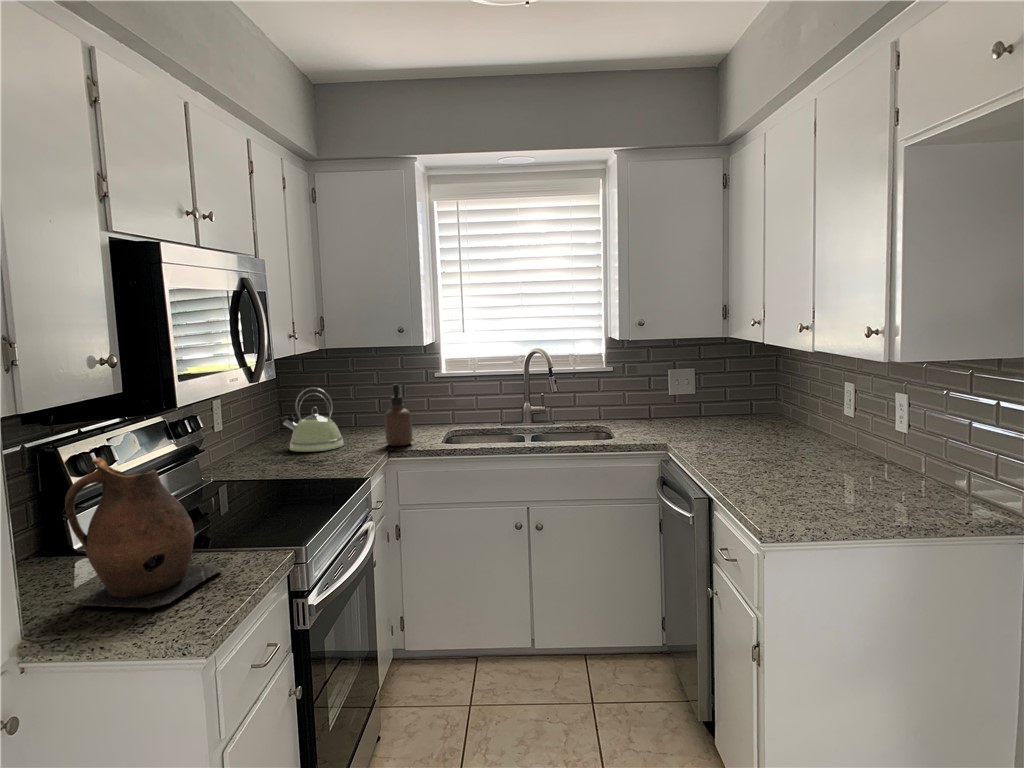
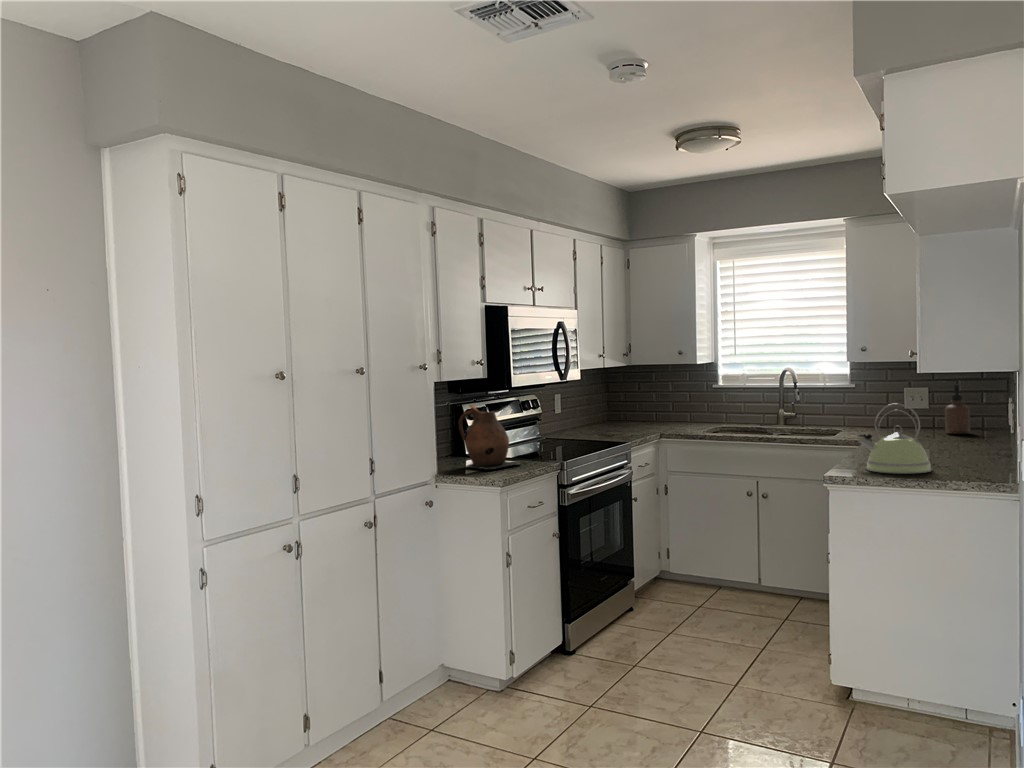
soap dispenser: present [384,384,412,446] -> present [945,384,970,434]
kettle: present [282,387,344,452] -> present [858,403,931,474]

